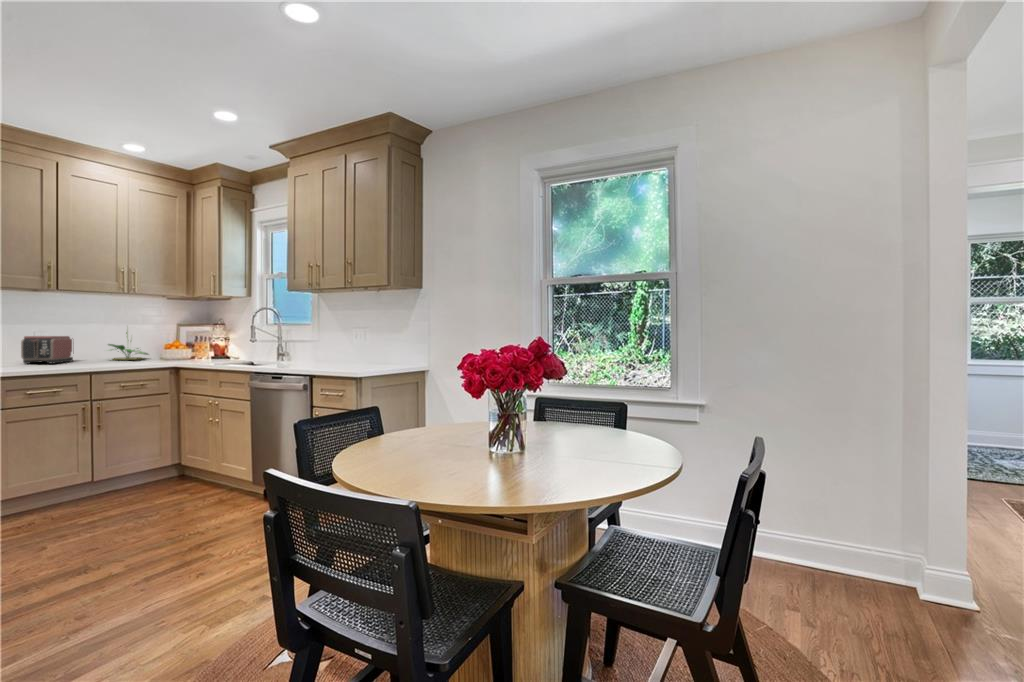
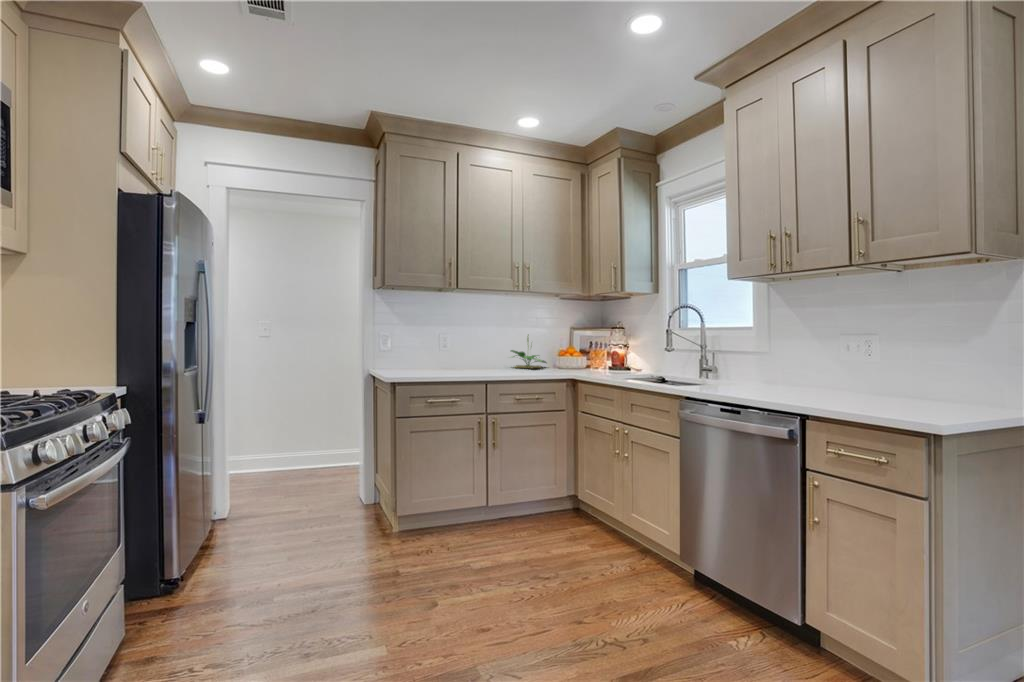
toaster: present [21,336,74,364] -> none [441,341,483,369]

